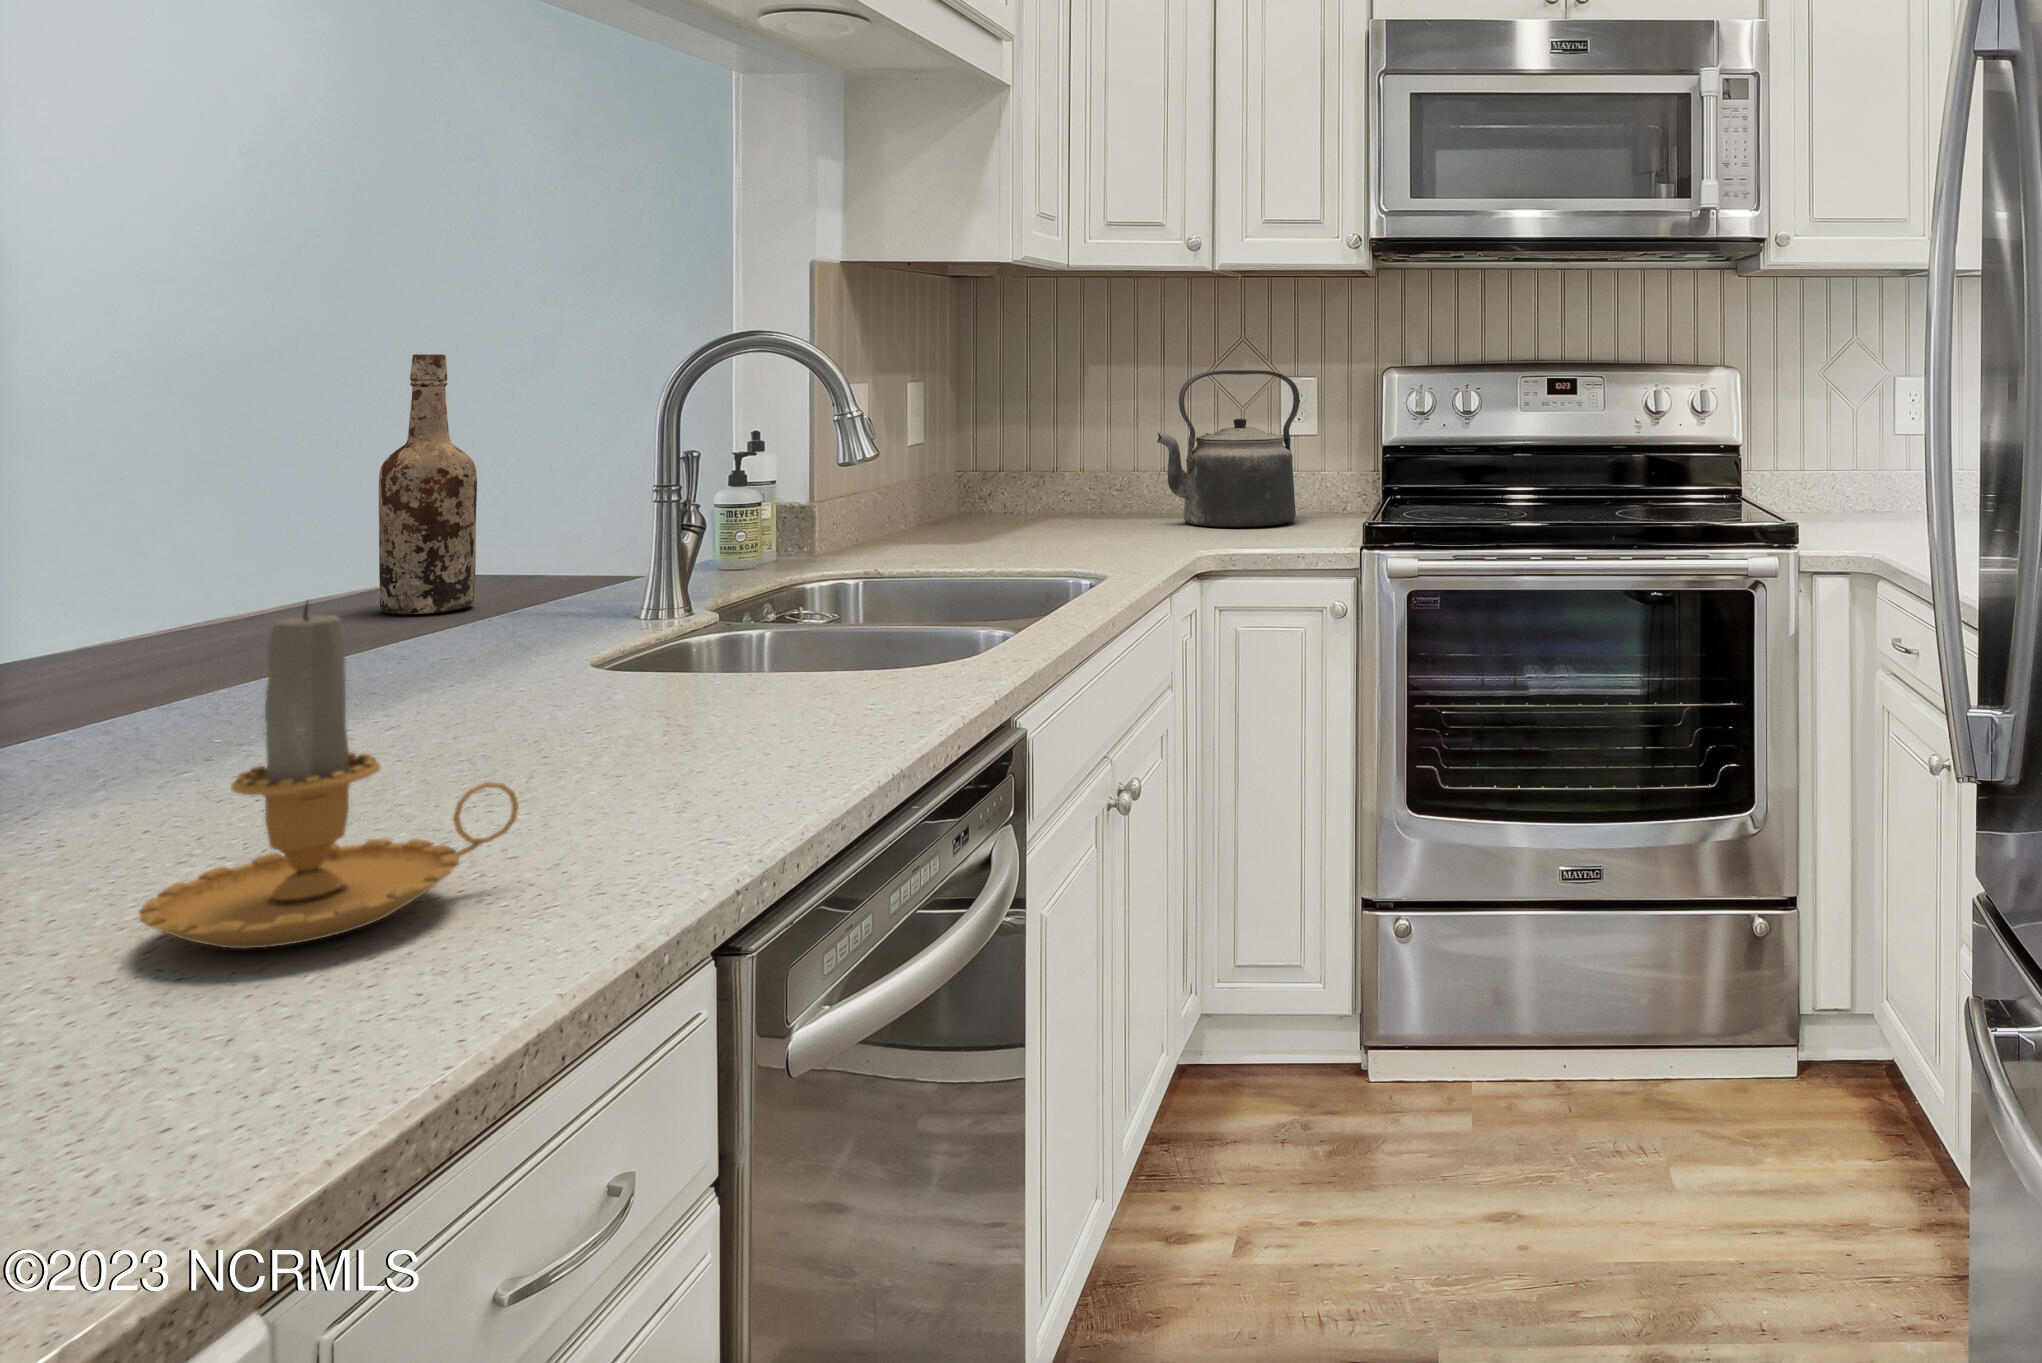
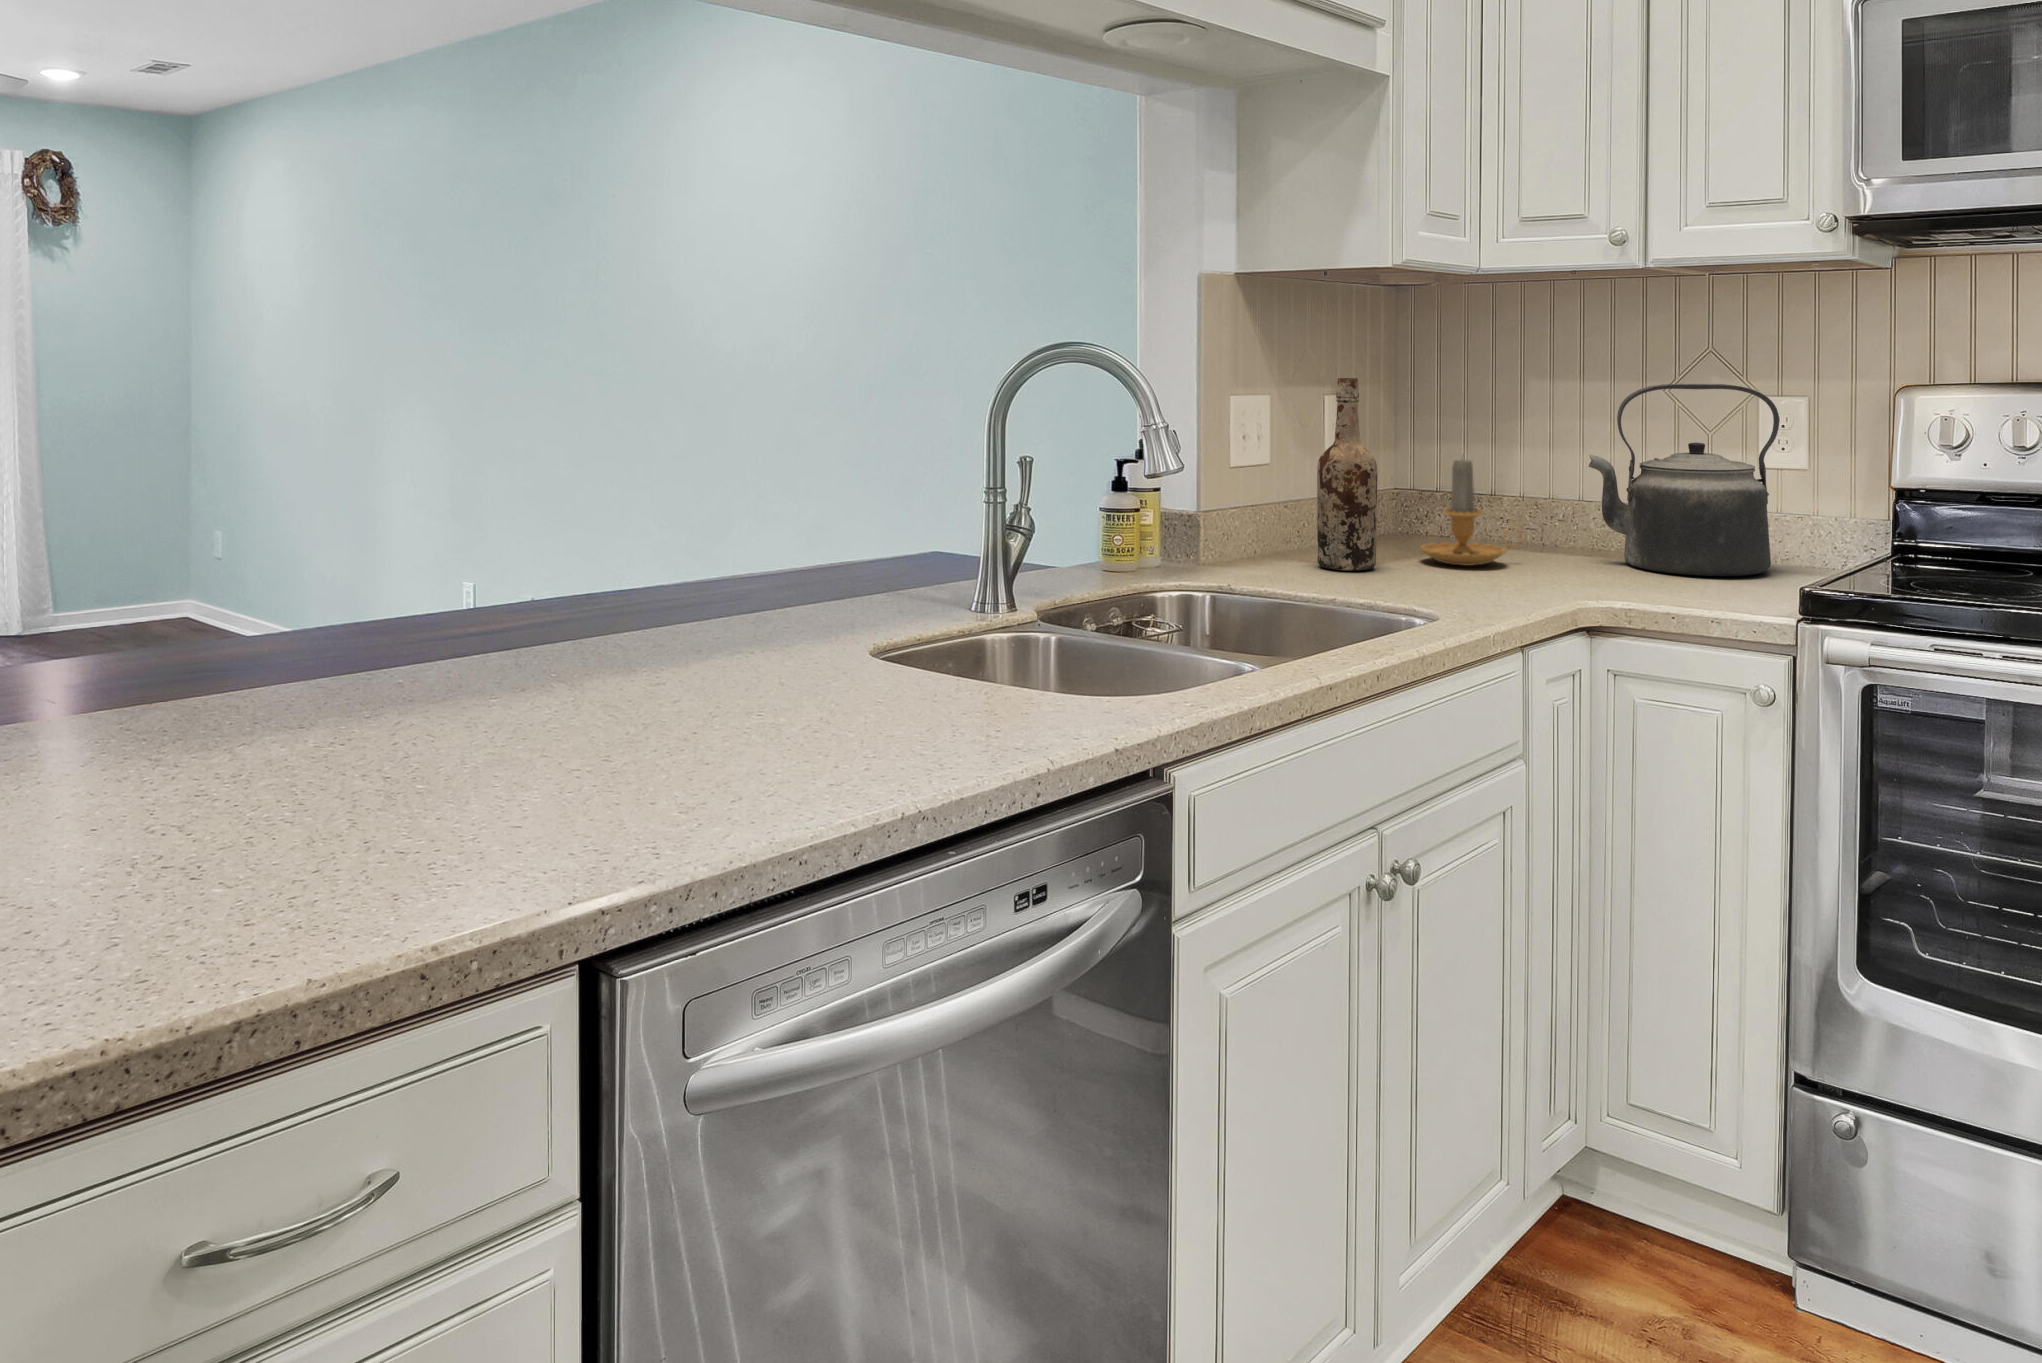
wine bottle: present [379,354,477,614] -> present [1317,378,1378,570]
candle: present [139,603,519,949] -> present [1420,459,1522,566]

